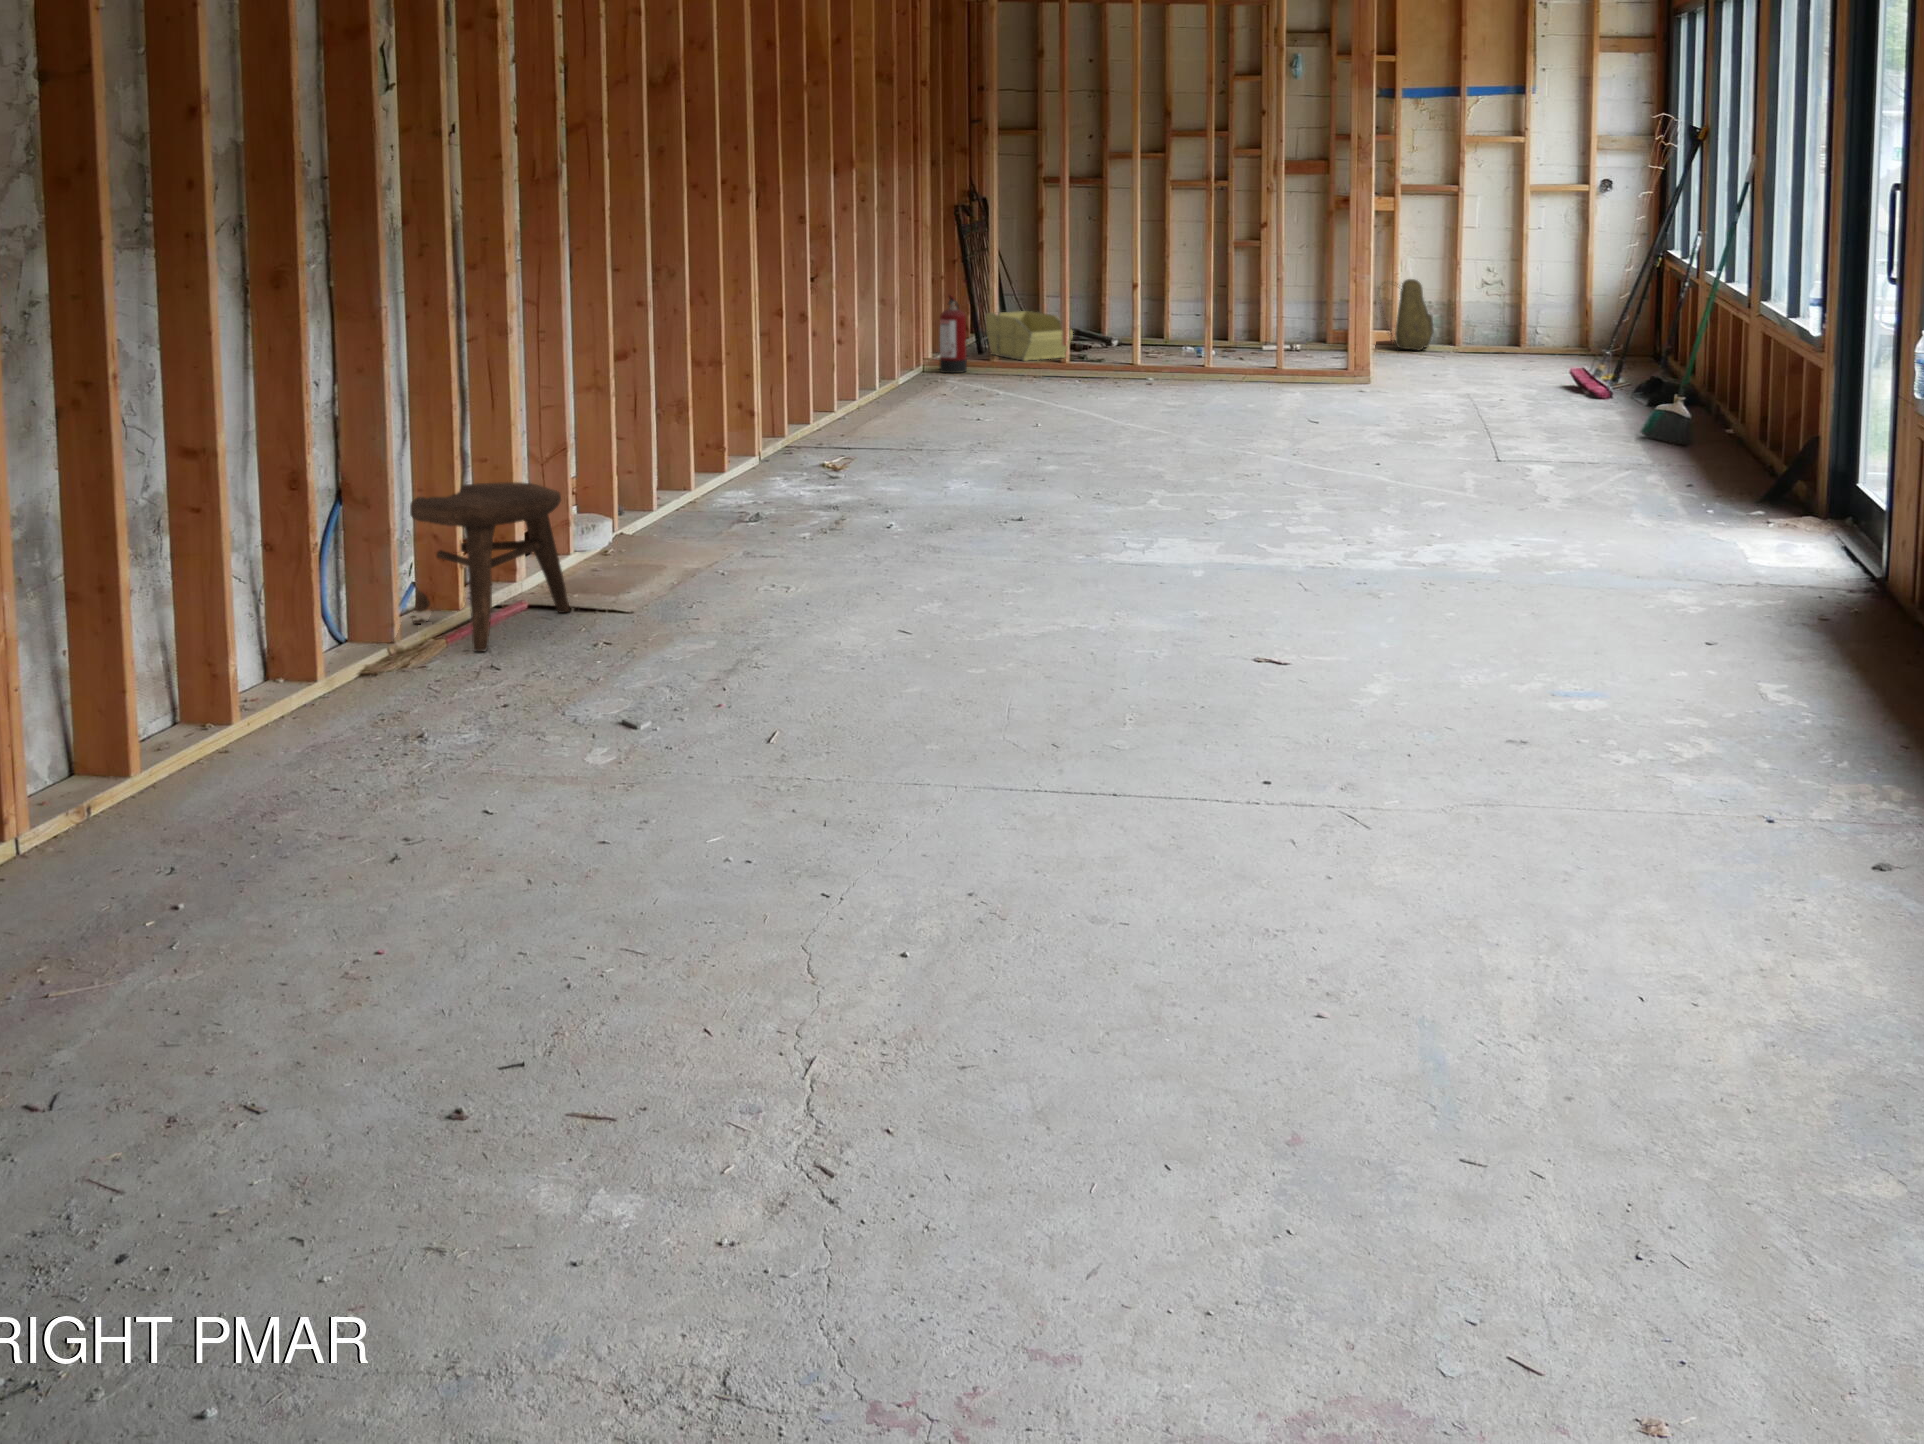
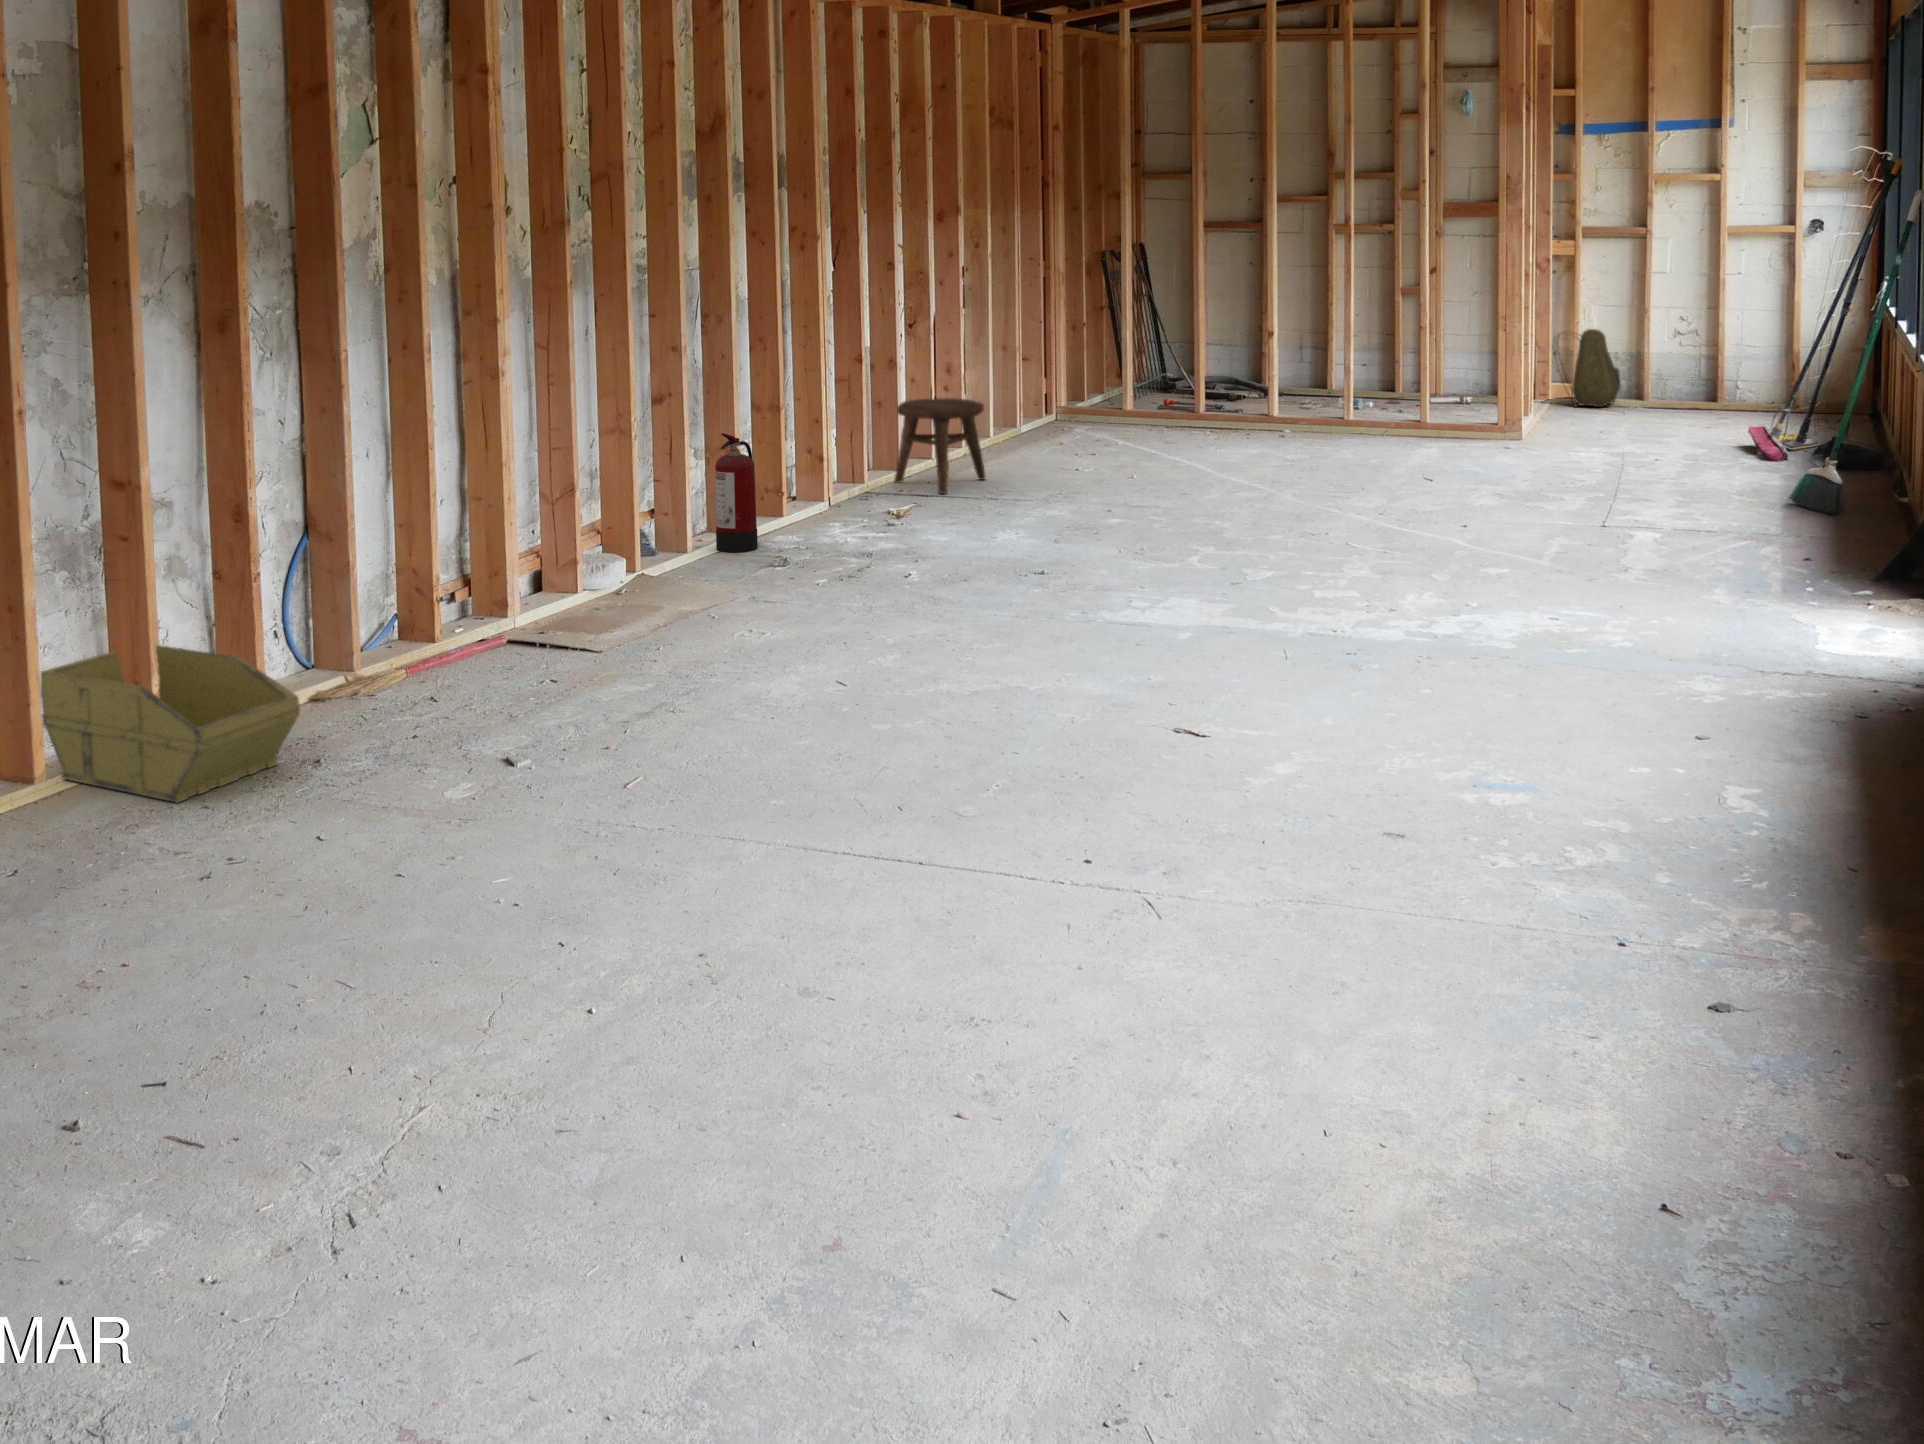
fire extinguisher: present [940,295,967,373] -> present [715,433,758,552]
storage bin: present [985,311,1073,361] -> present [41,644,300,802]
stool: present [410,482,570,651] -> present [894,398,985,494]

